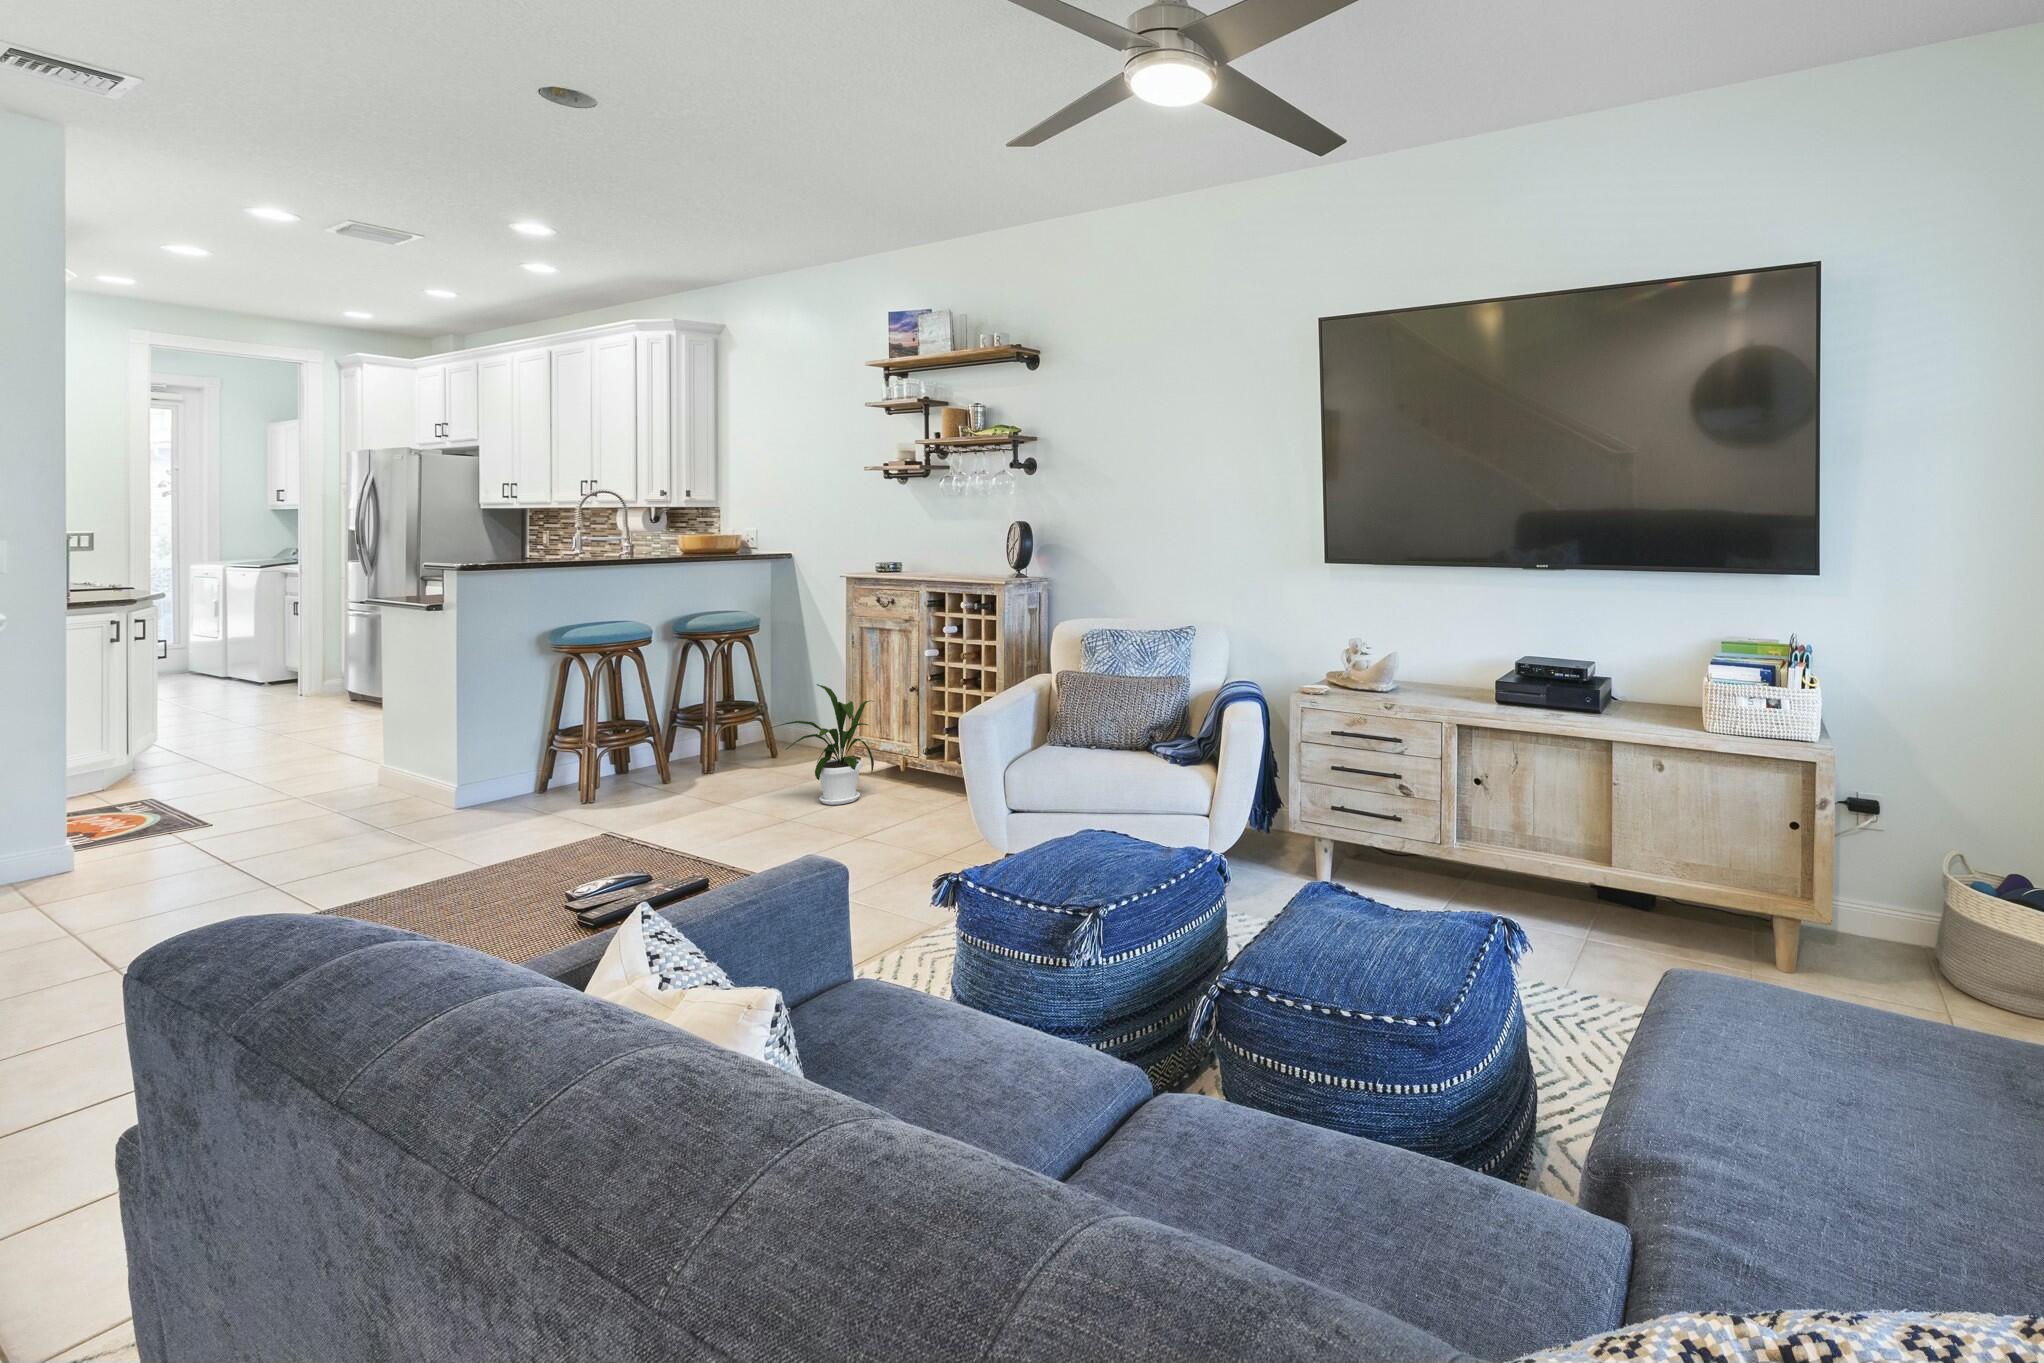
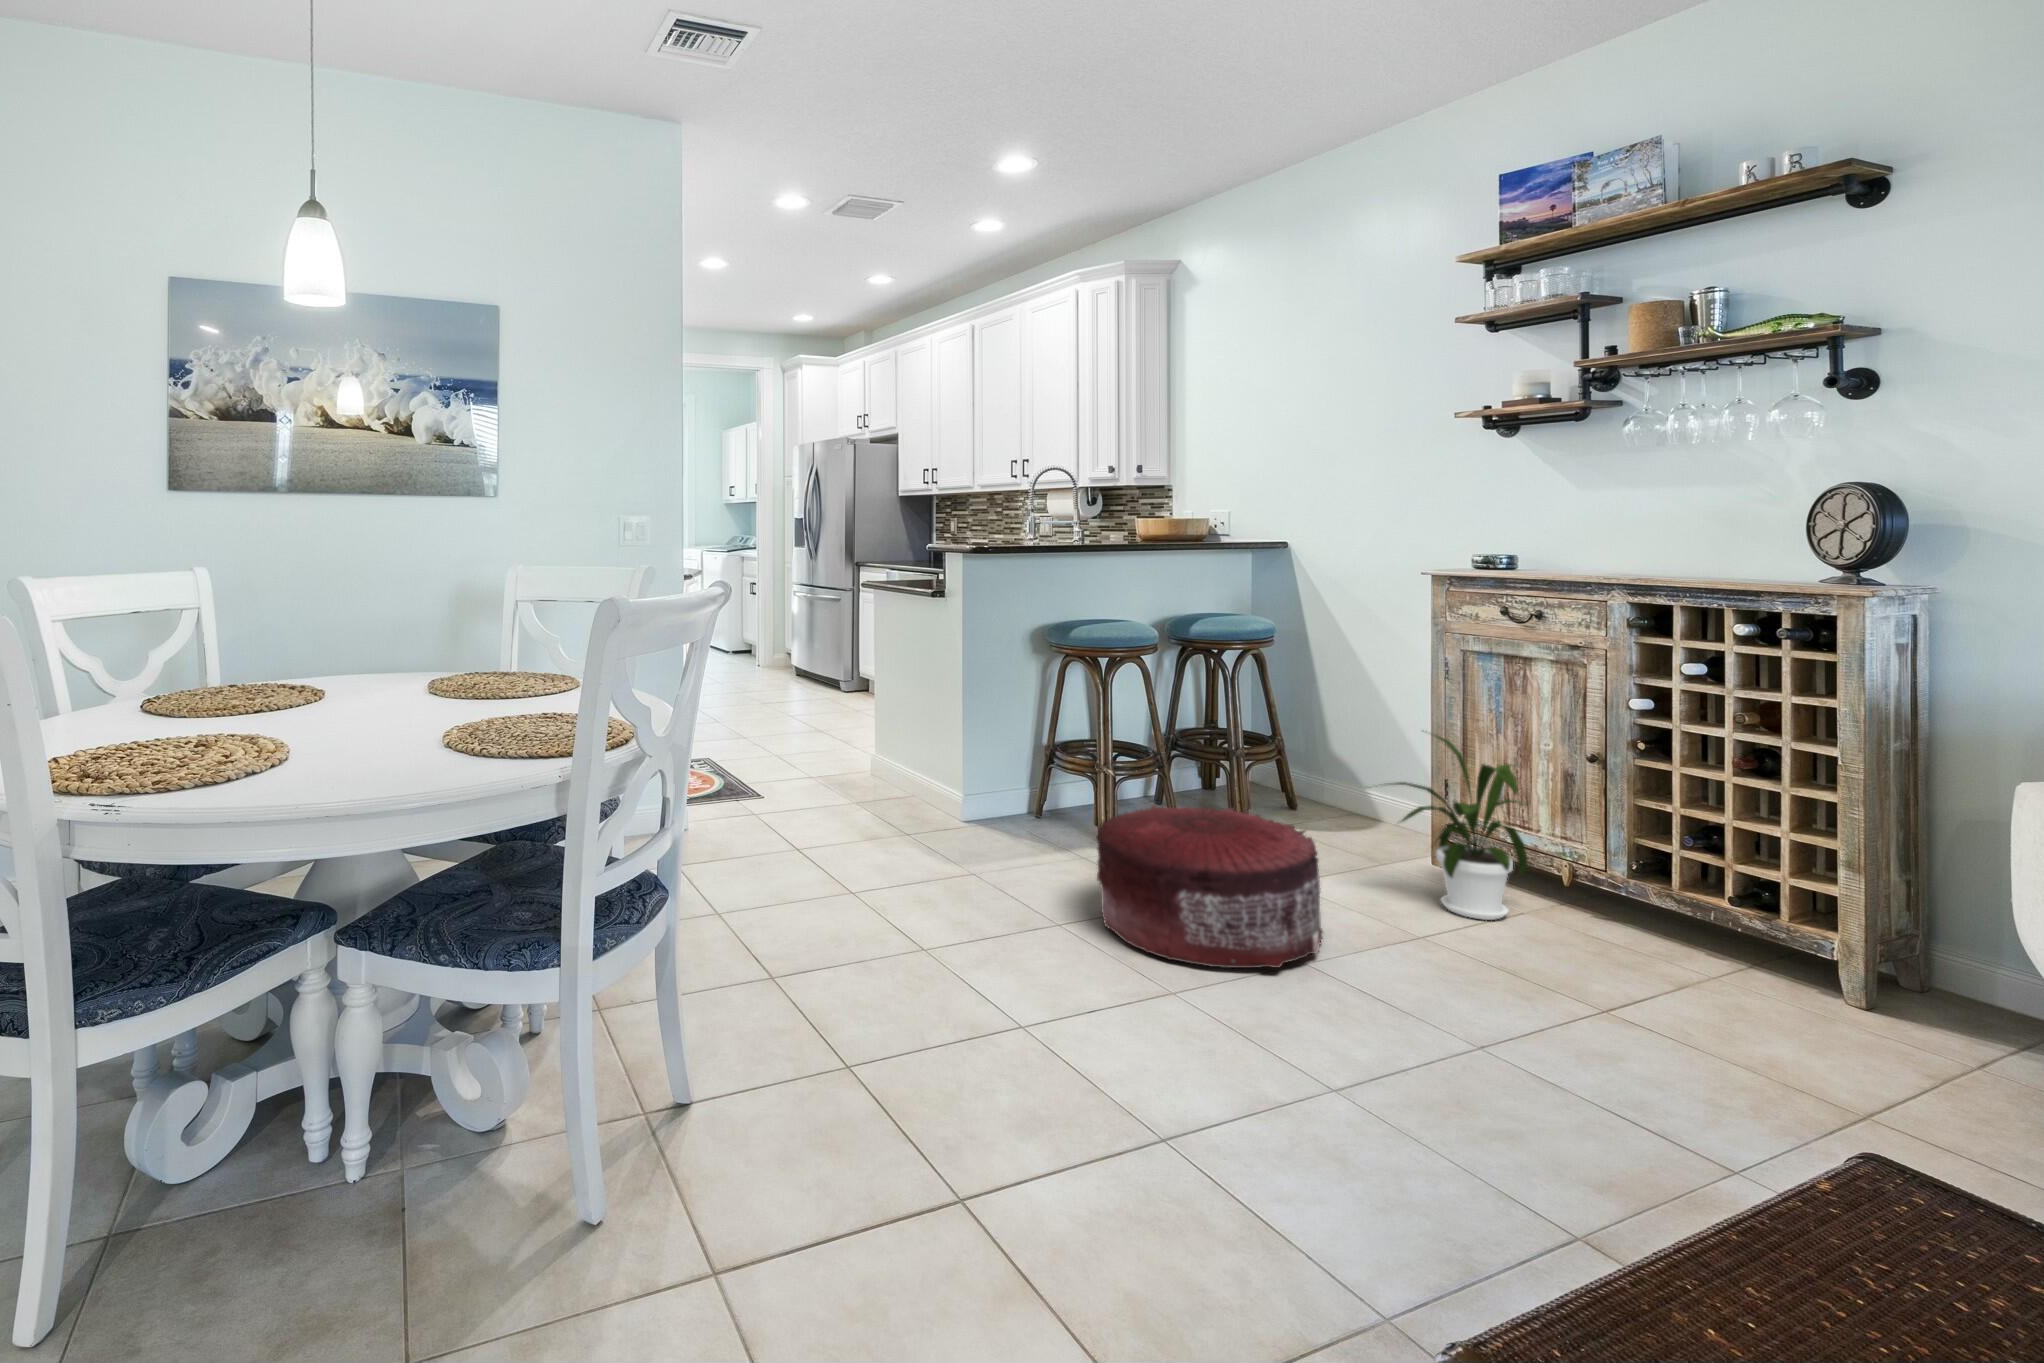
pouf: none [518,755,711,871] -> present [1096,805,1323,968]

